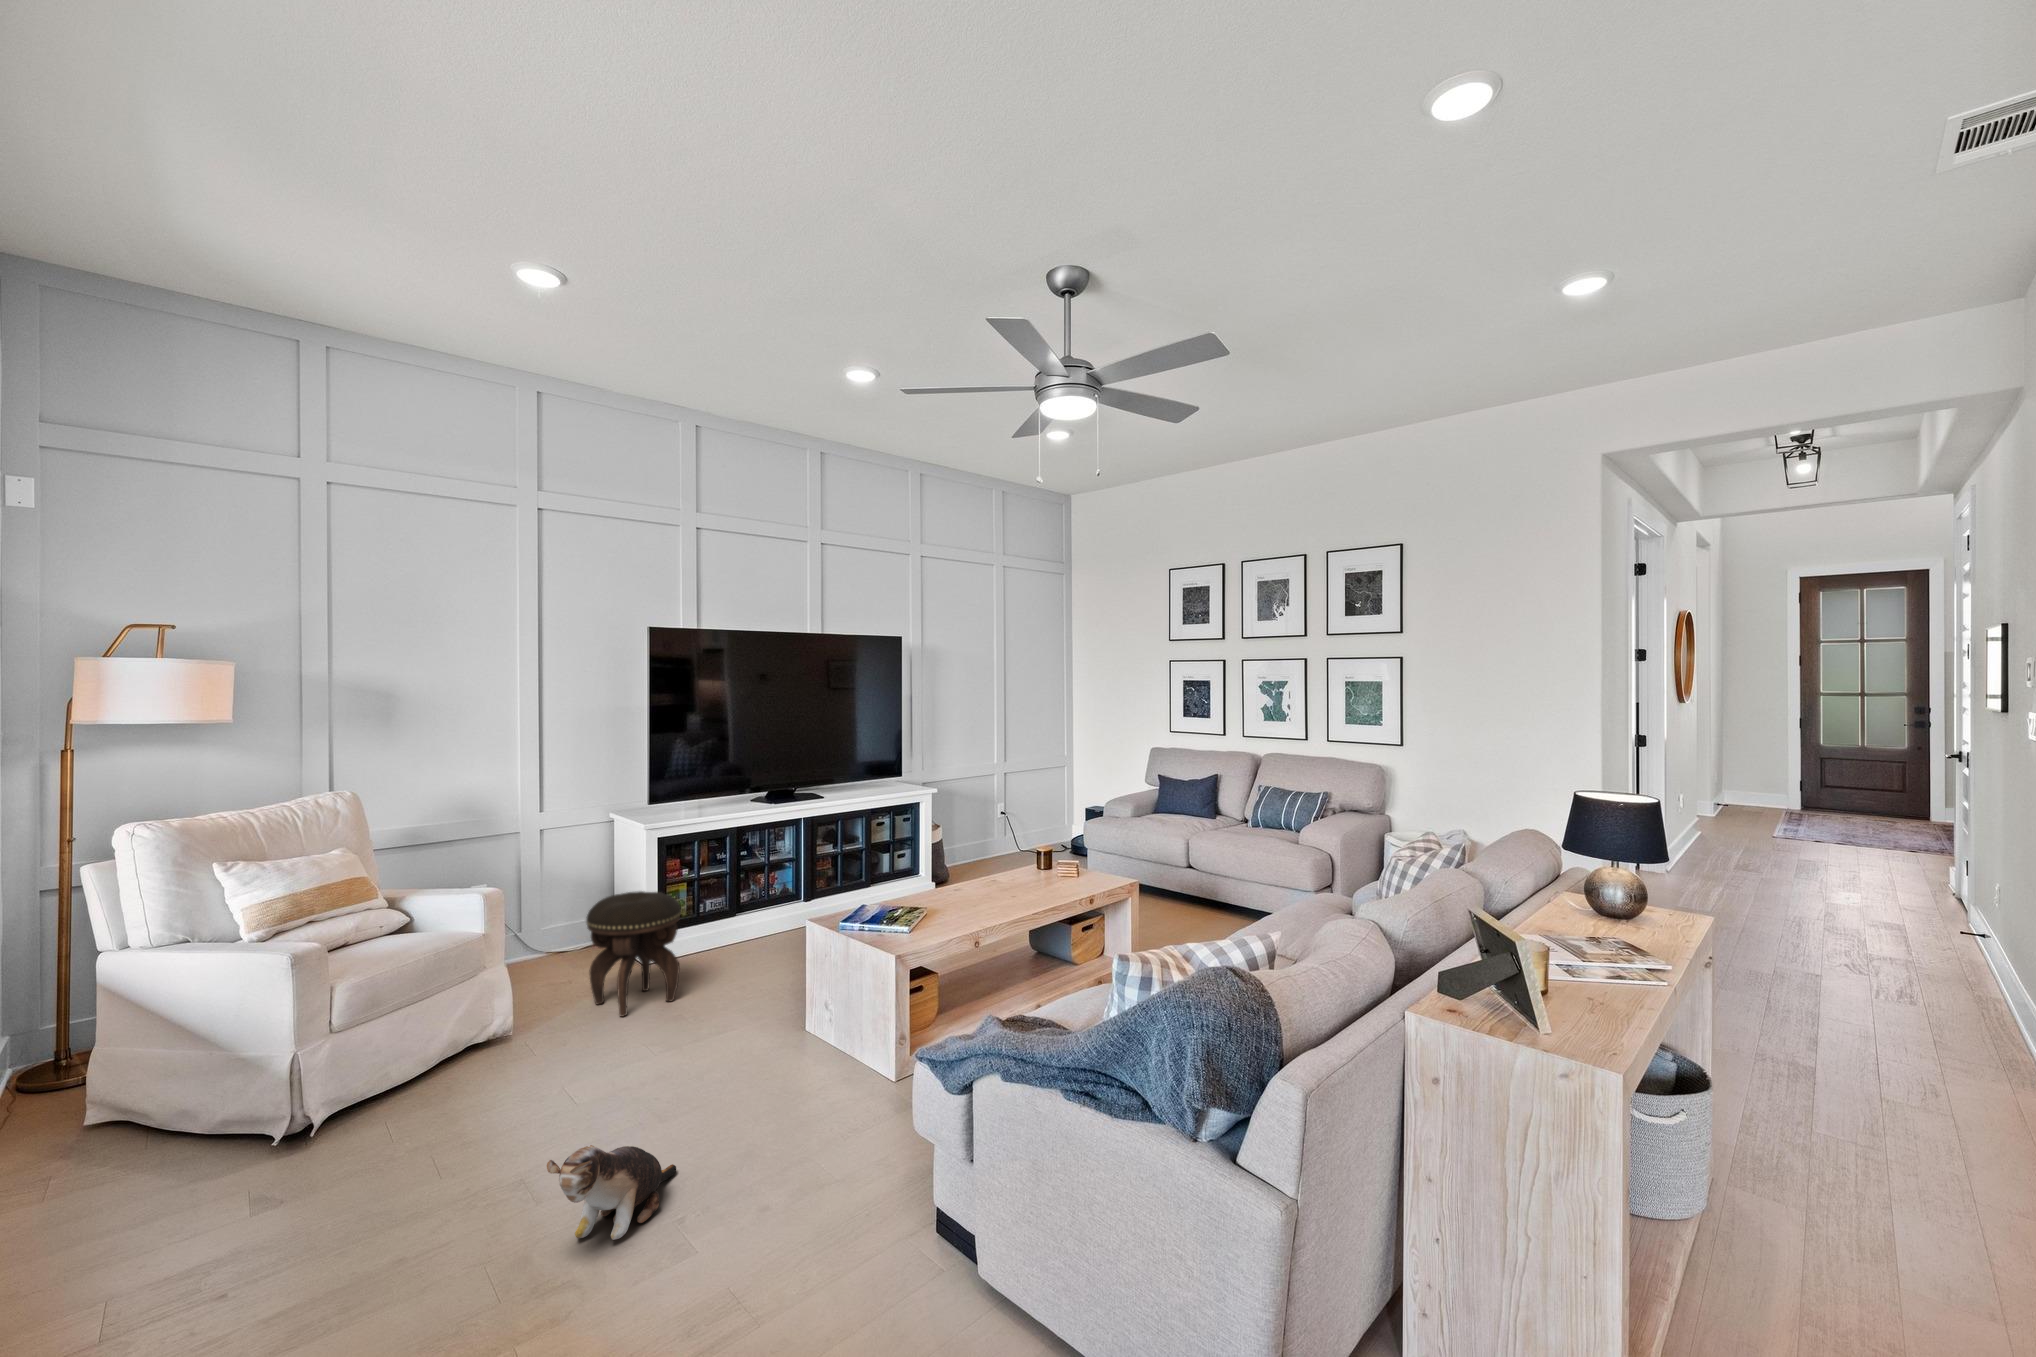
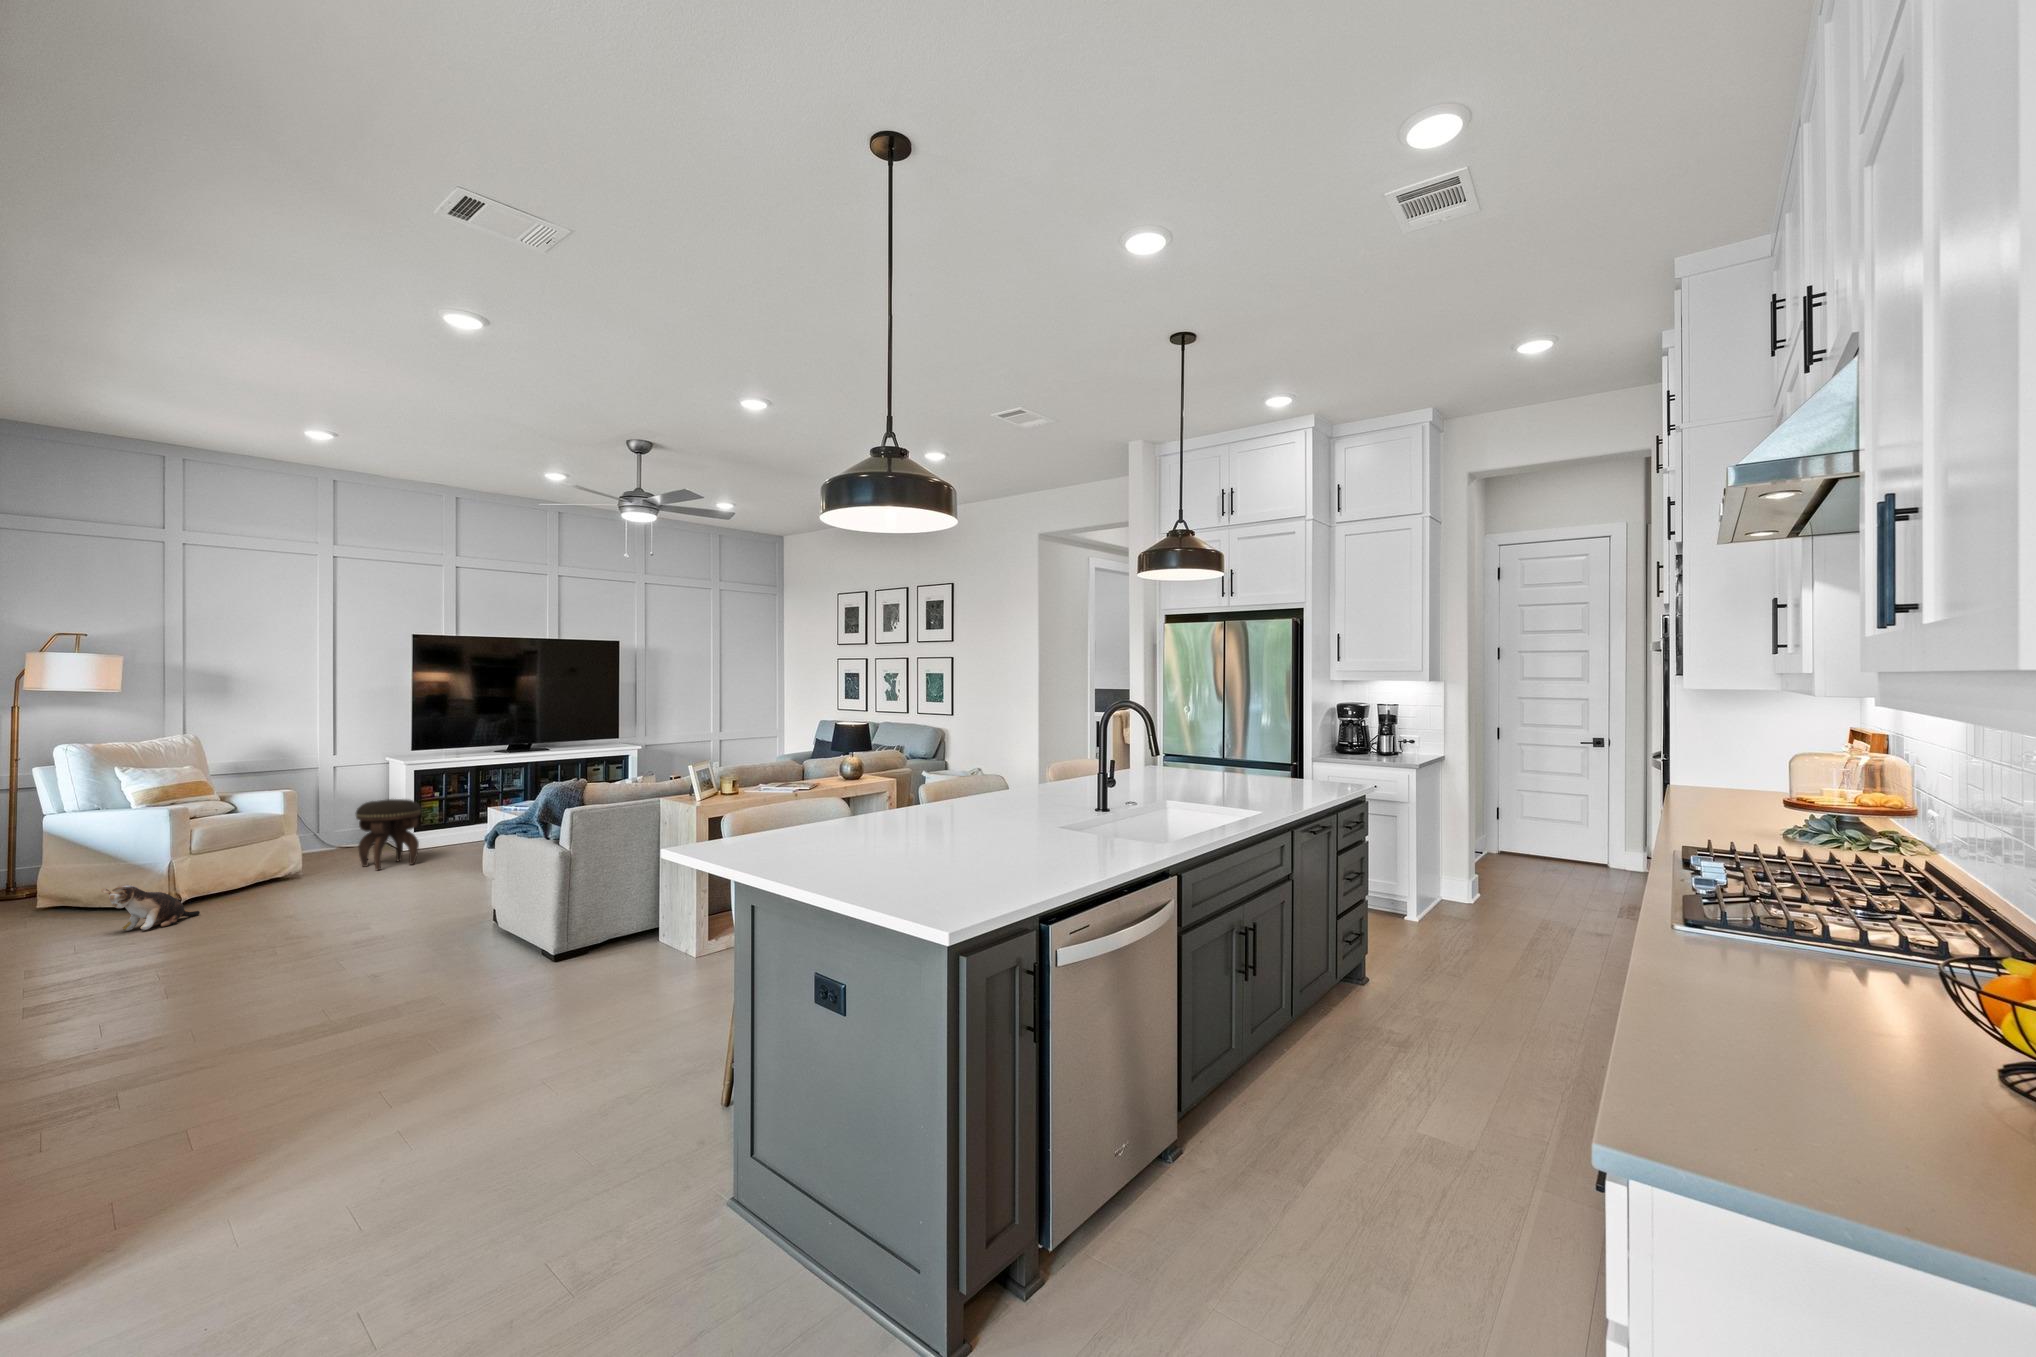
plush toy: present [547,1145,676,1240] -> present [101,885,200,931]

